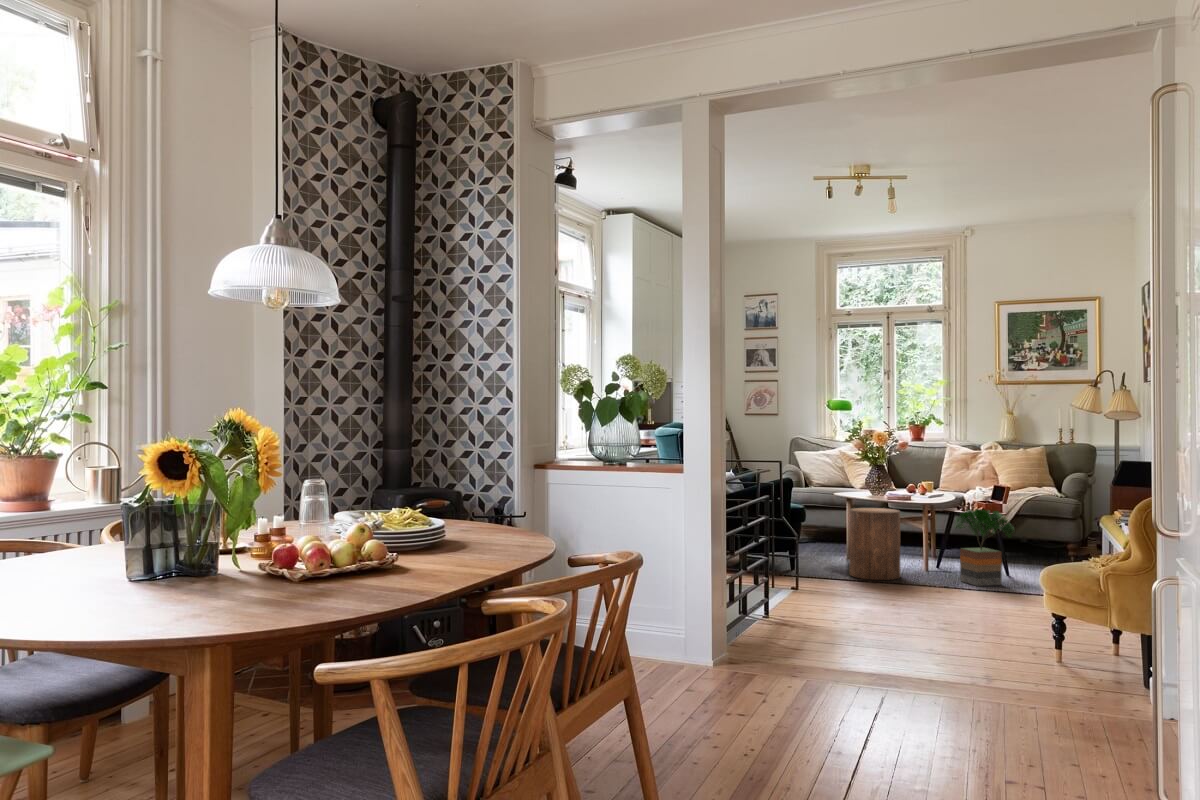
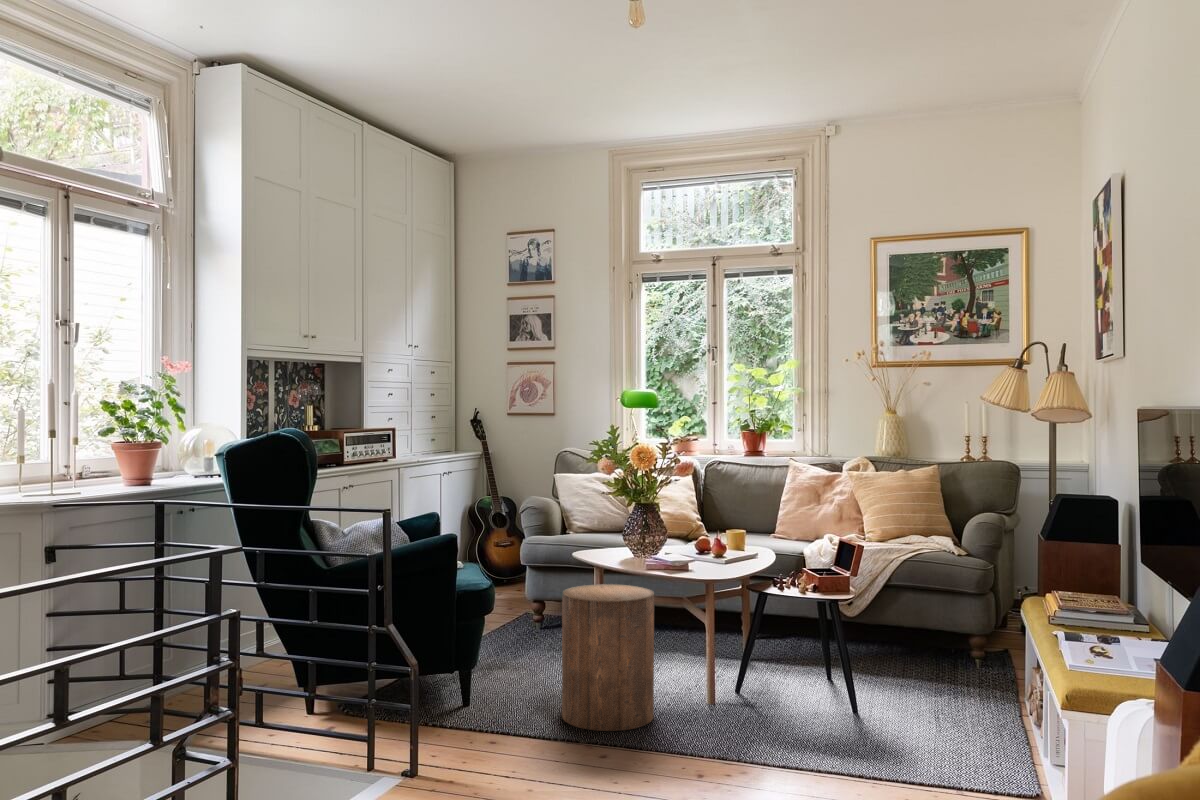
potted tree: present [955,509,1014,586] -> none [746,591,858,749]

